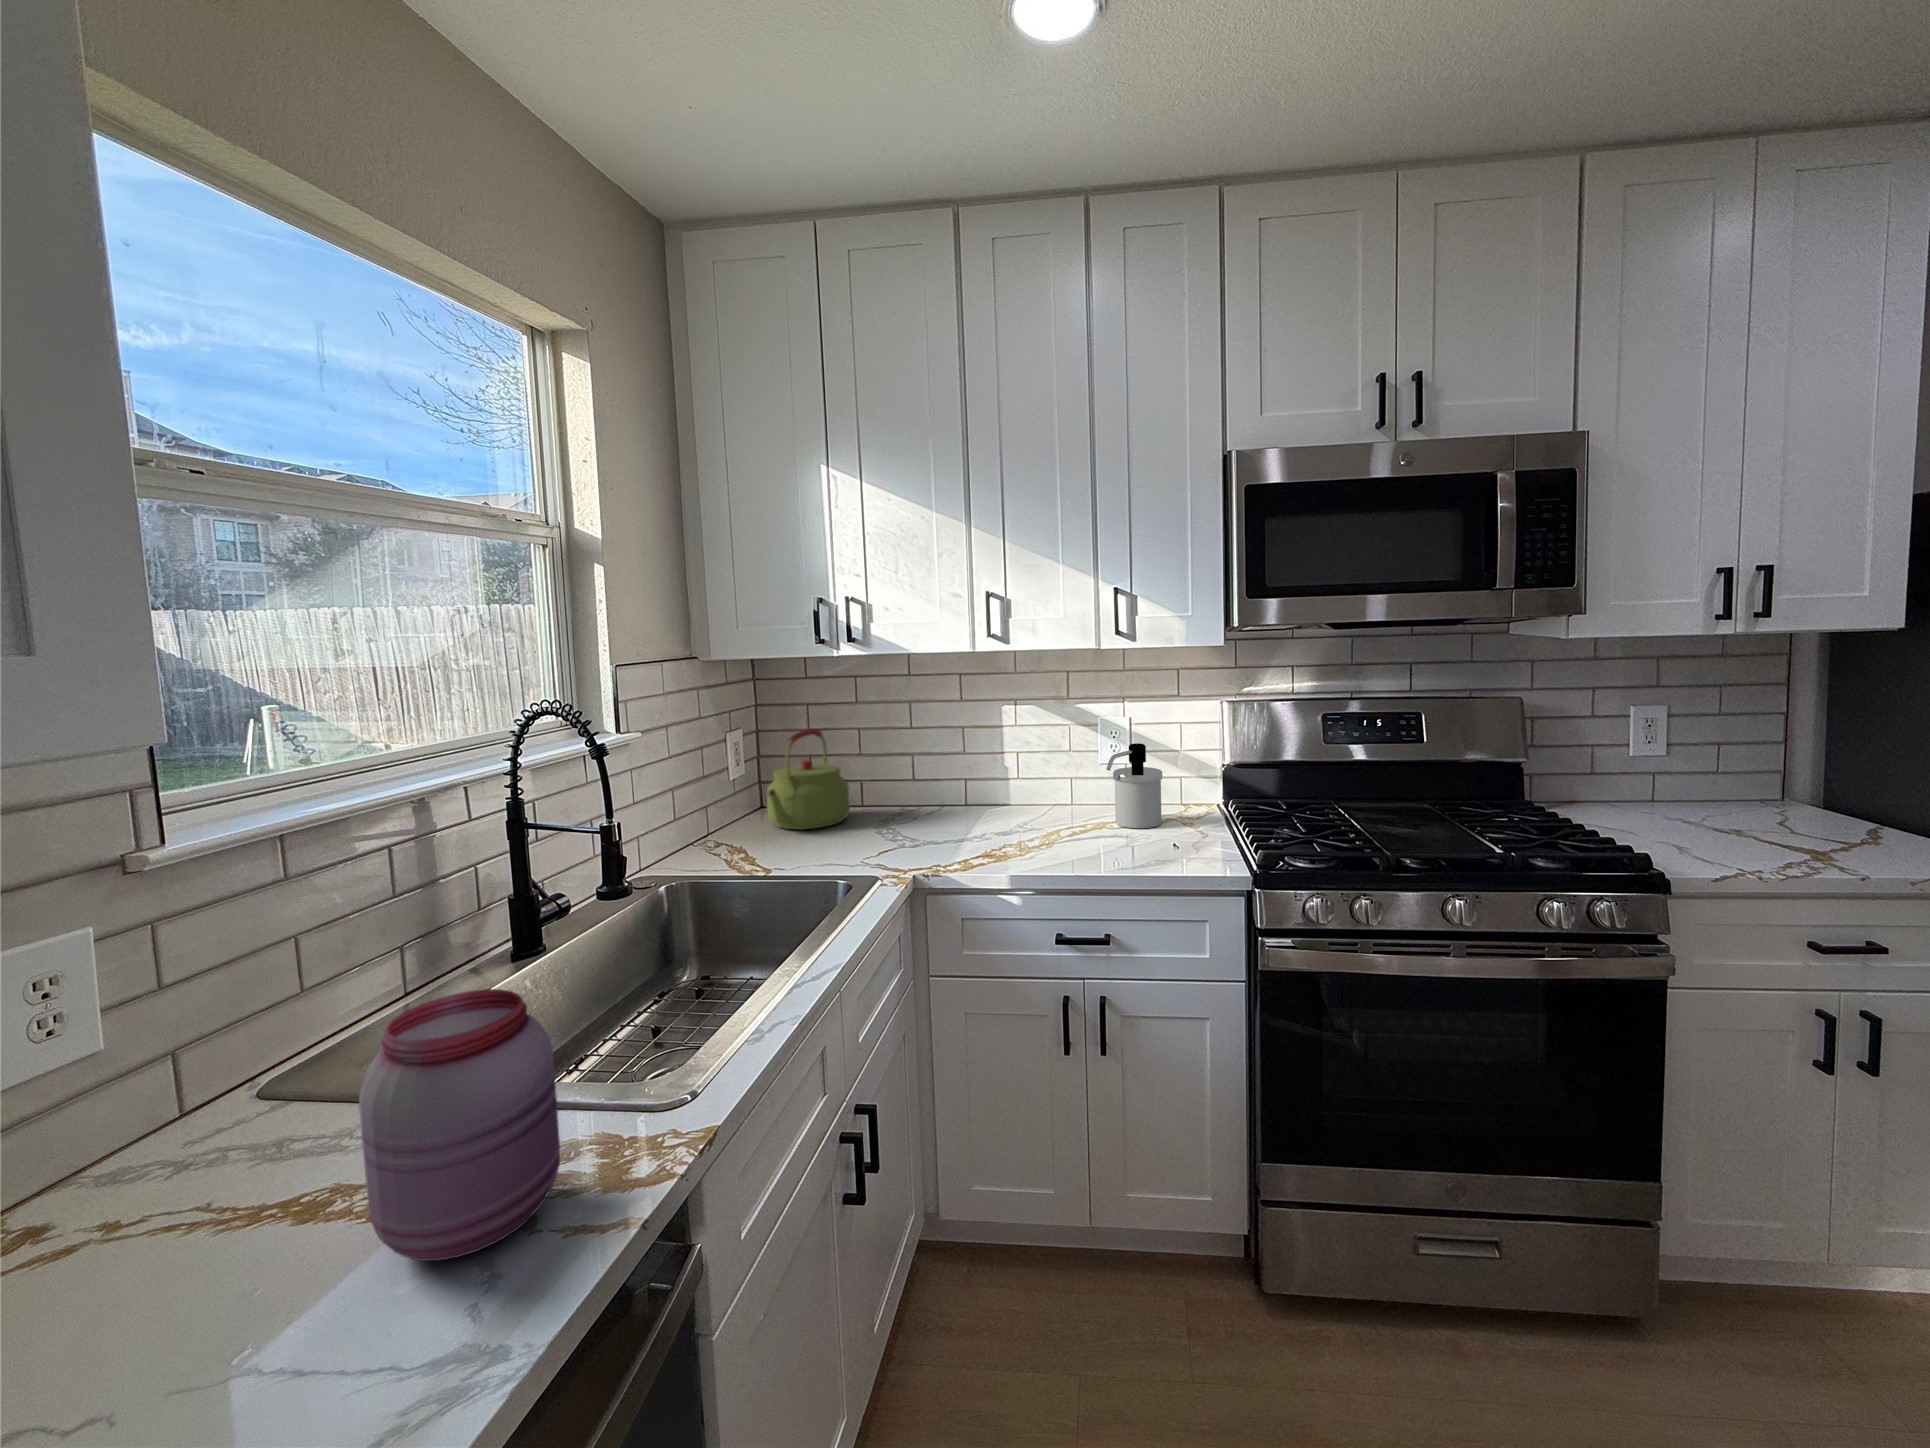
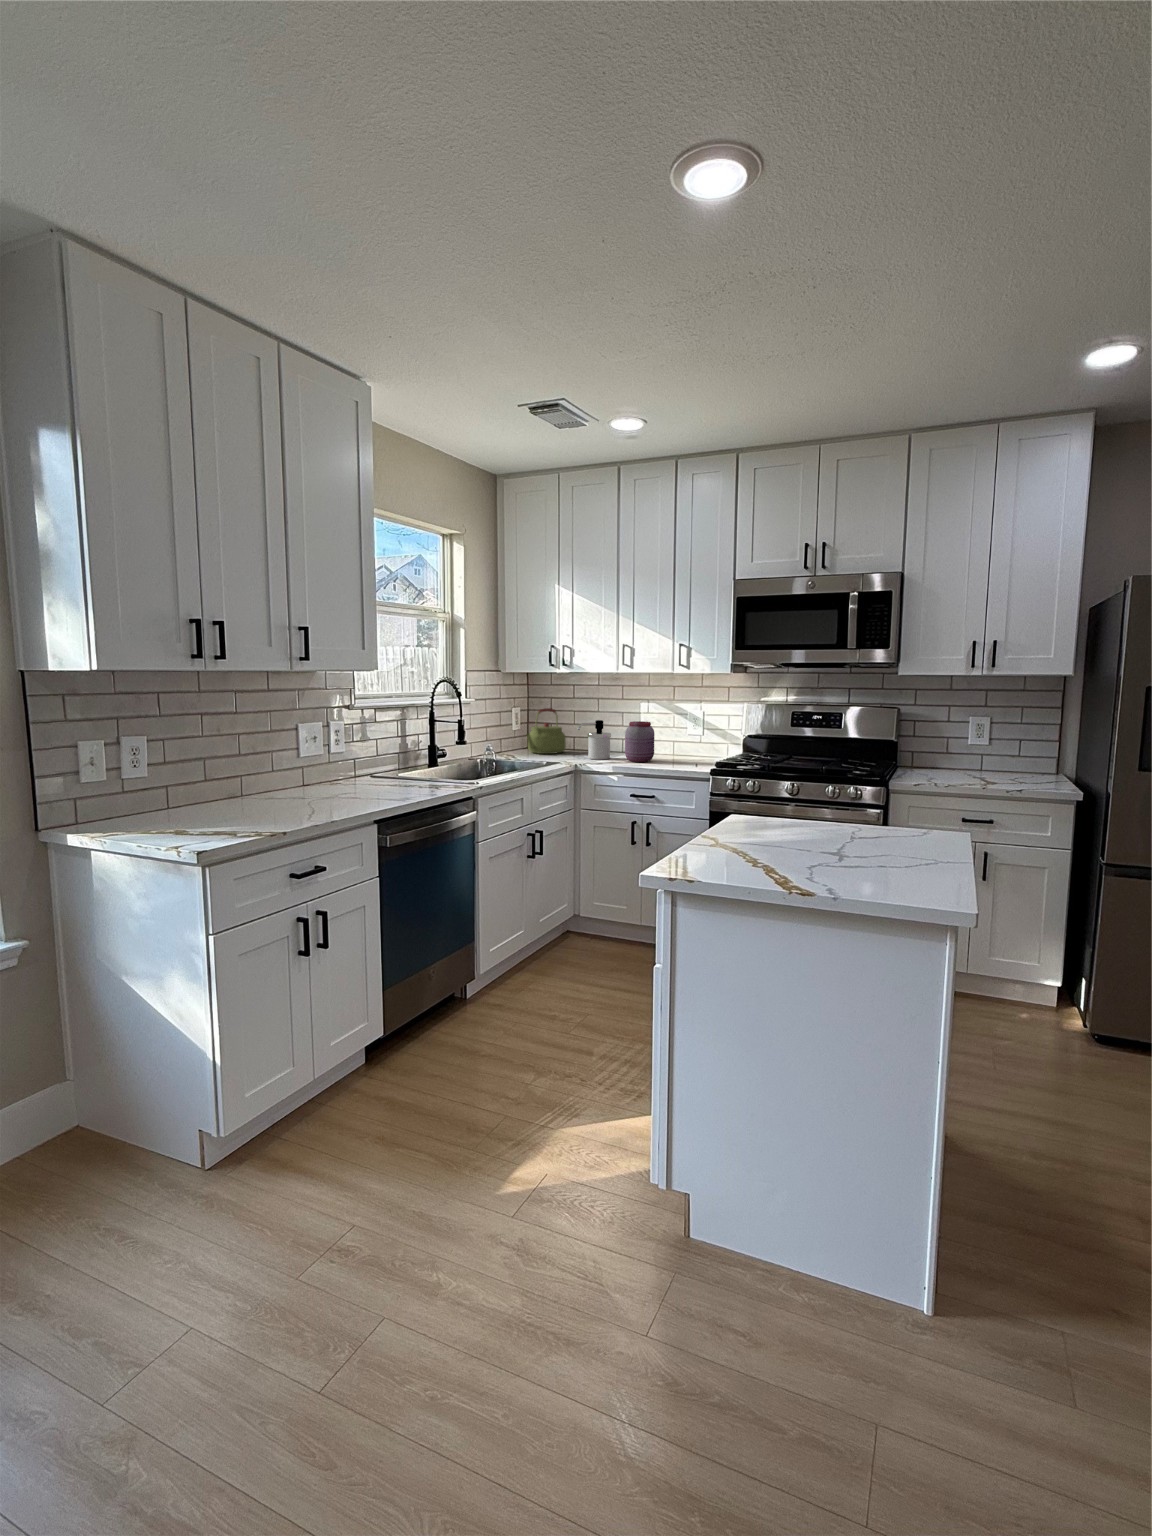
soap dispenser: present [1107,743,1163,828] -> present [578,720,611,759]
jar: present [359,989,560,1261] -> present [625,721,654,762]

